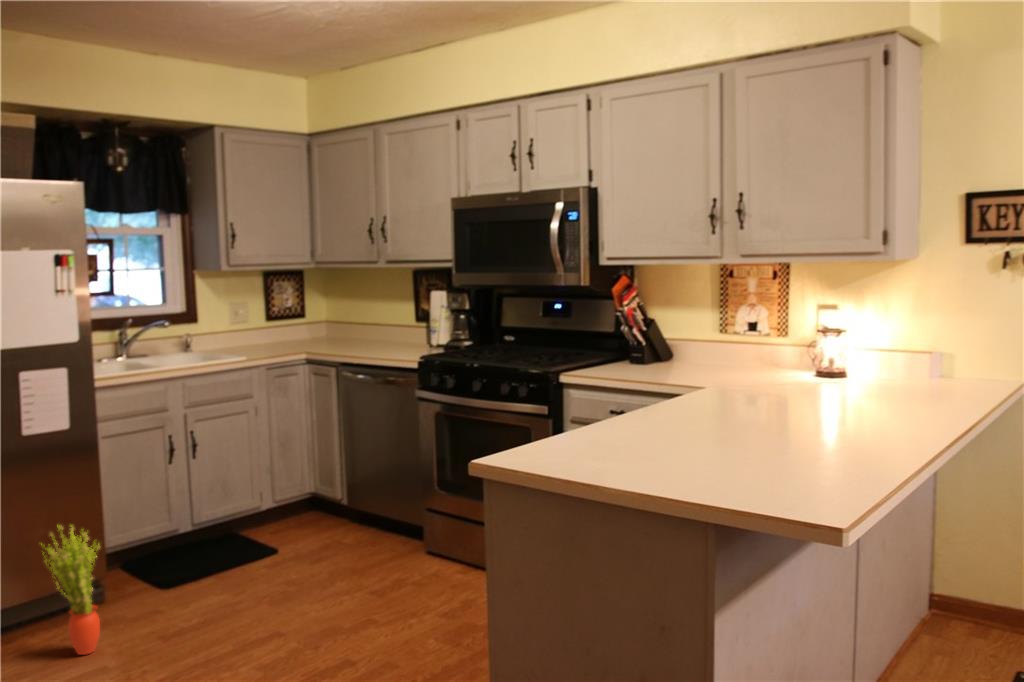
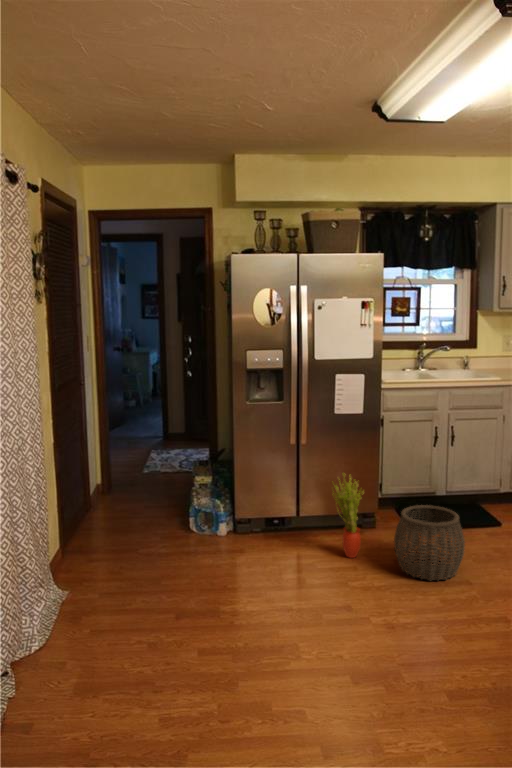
woven basket: none [157,540,260,649] -> present [394,505,465,581]

